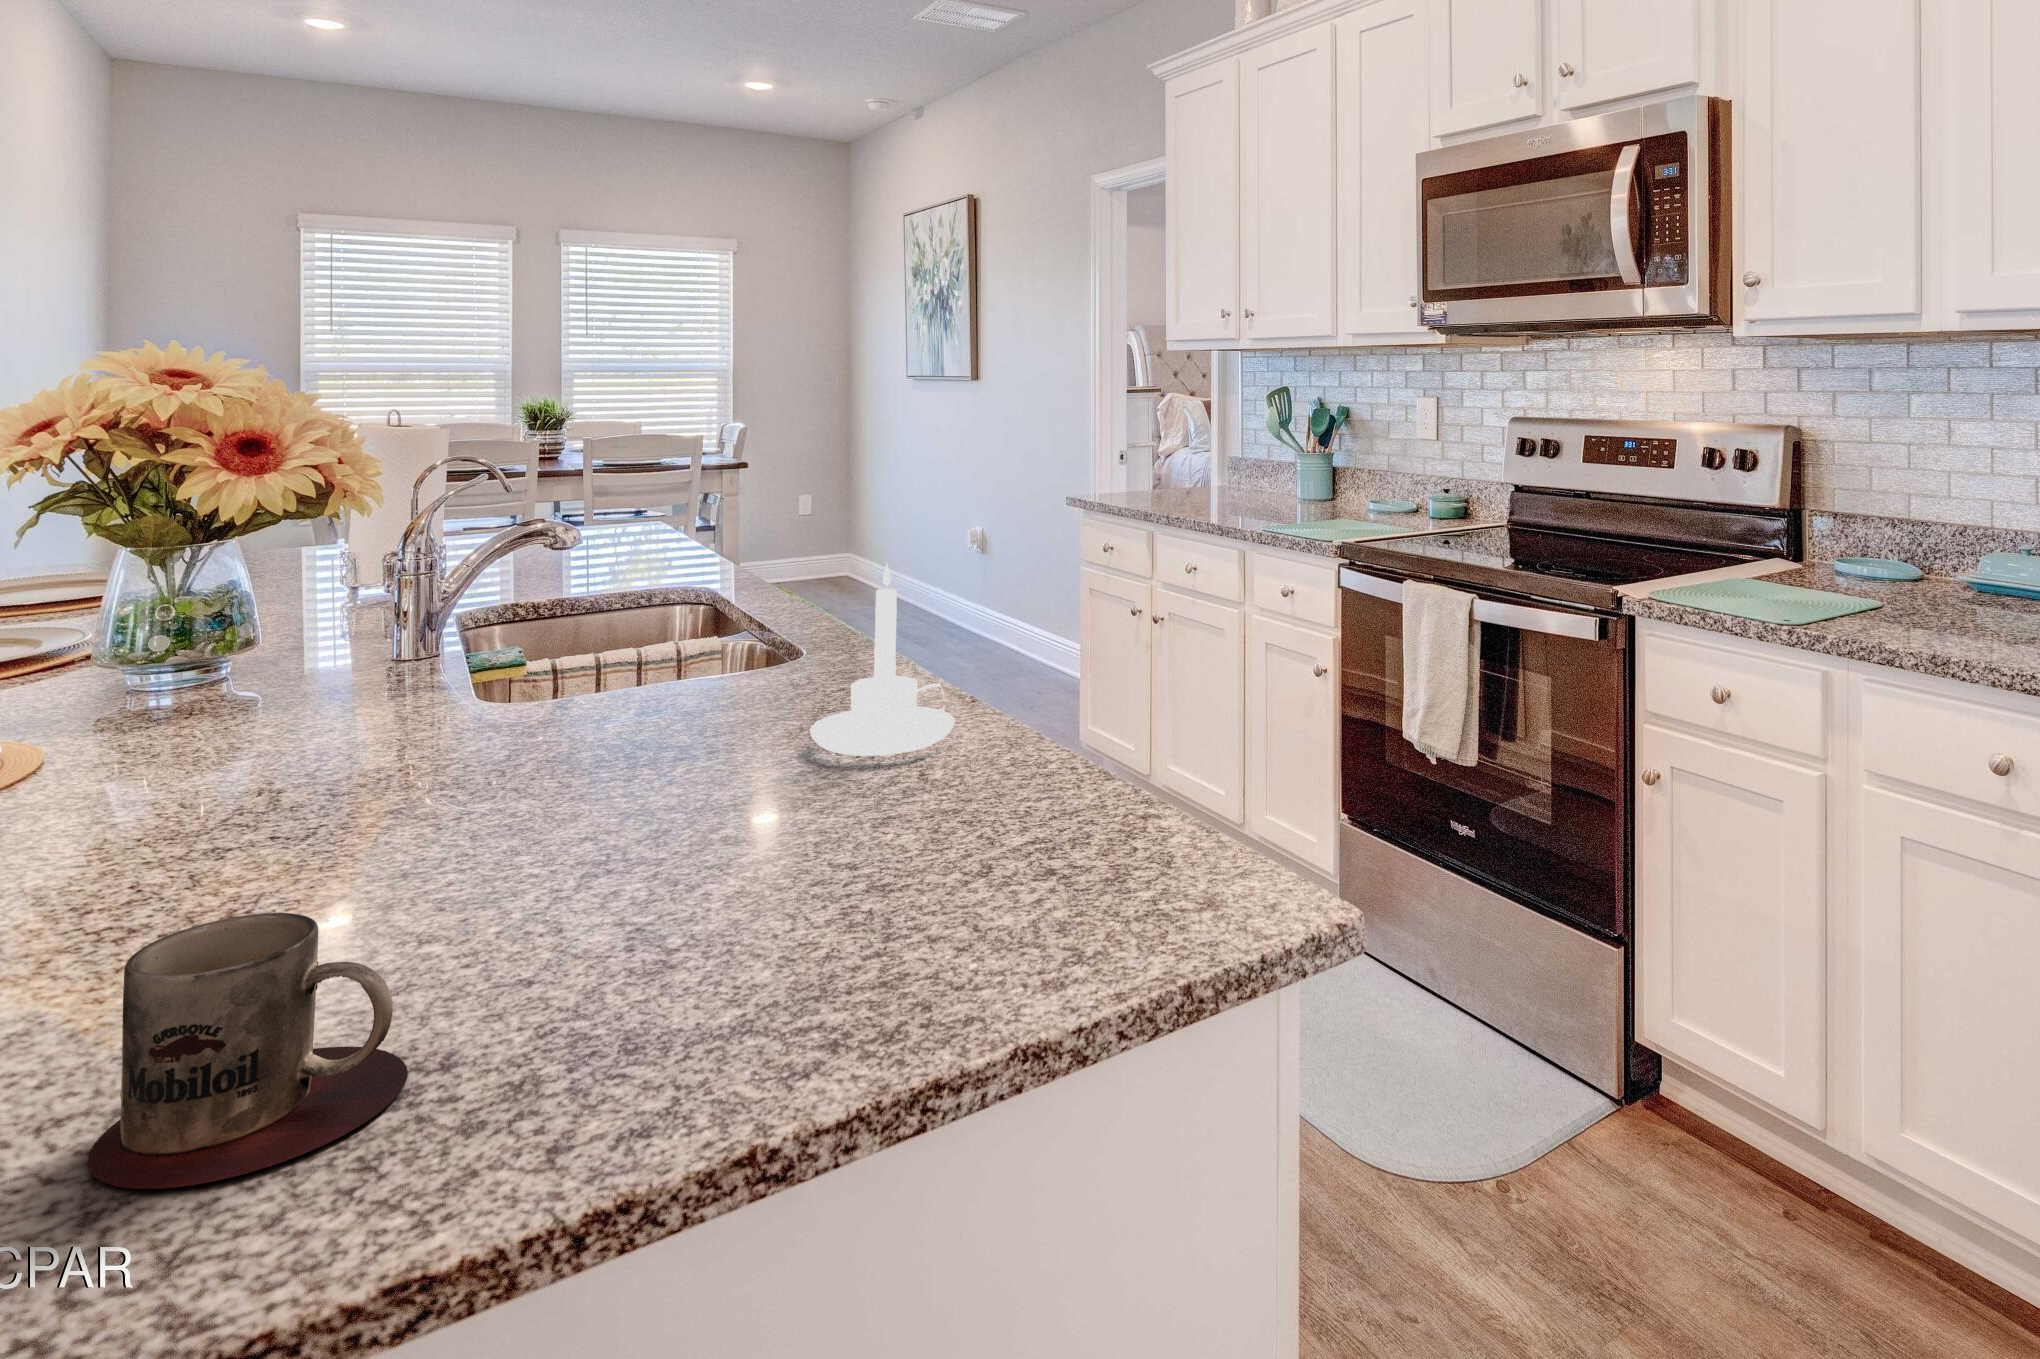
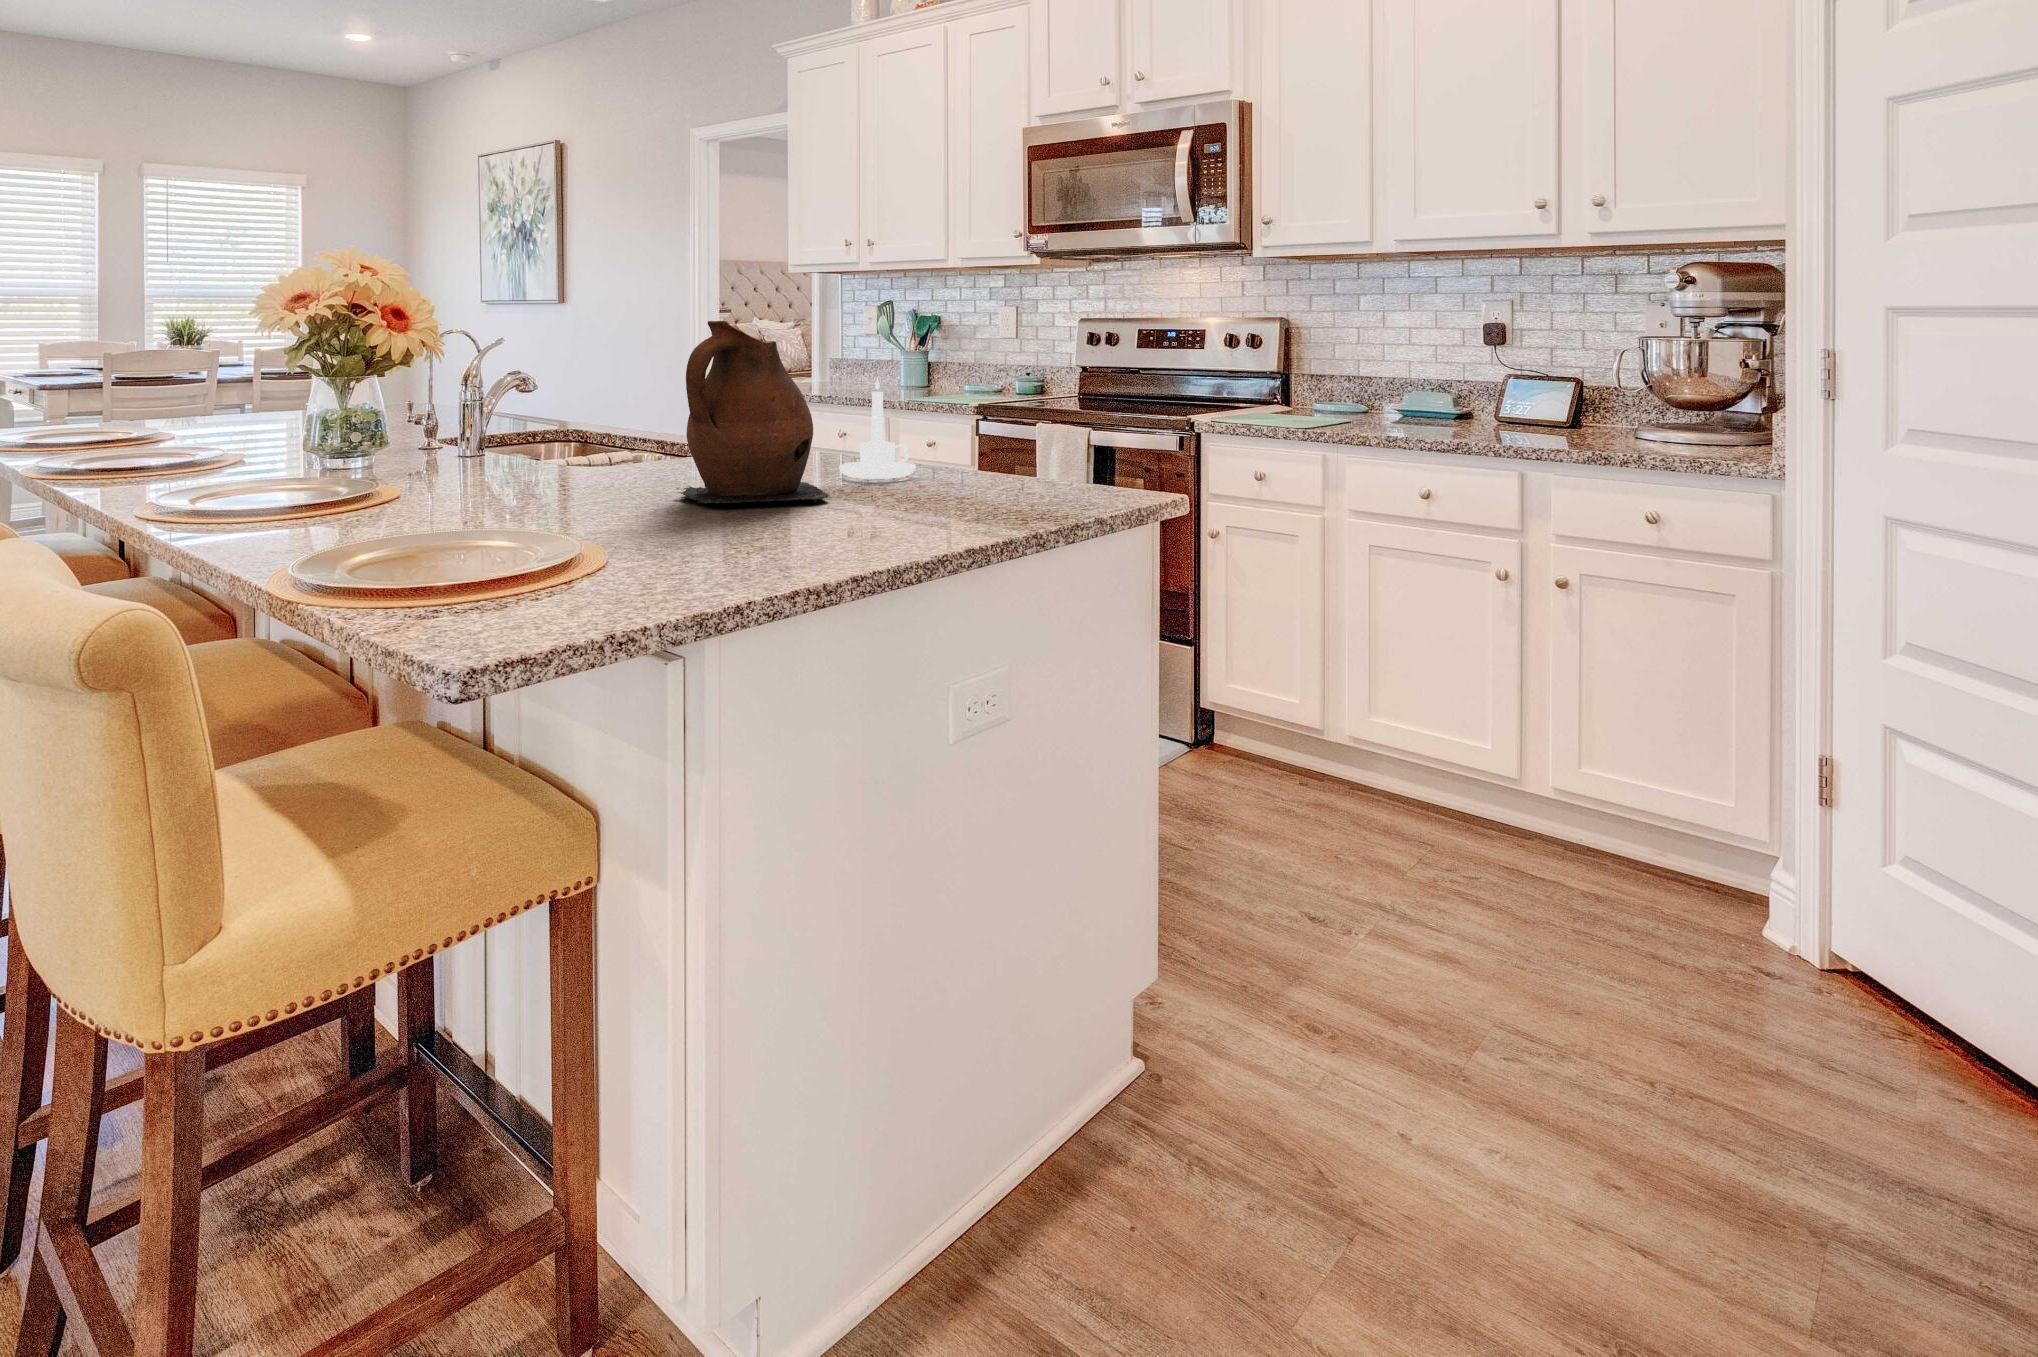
ceramic pitcher: none [332,478,696,856] -> present [676,321,829,504]
mug: present [87,913,408,1189] -> none [821,473,916,550]

